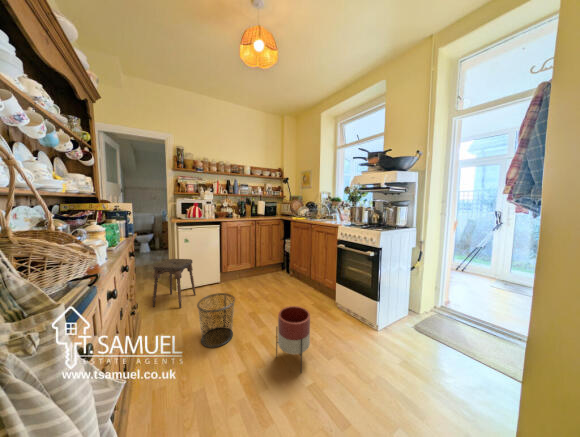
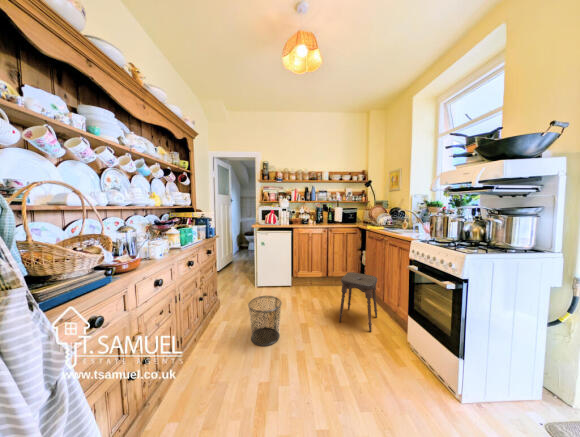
stool: present [152,259,196,308] -> present [339,272,377,332]
planter: present [276,306,310,373] -> none [306,326,342,406]

